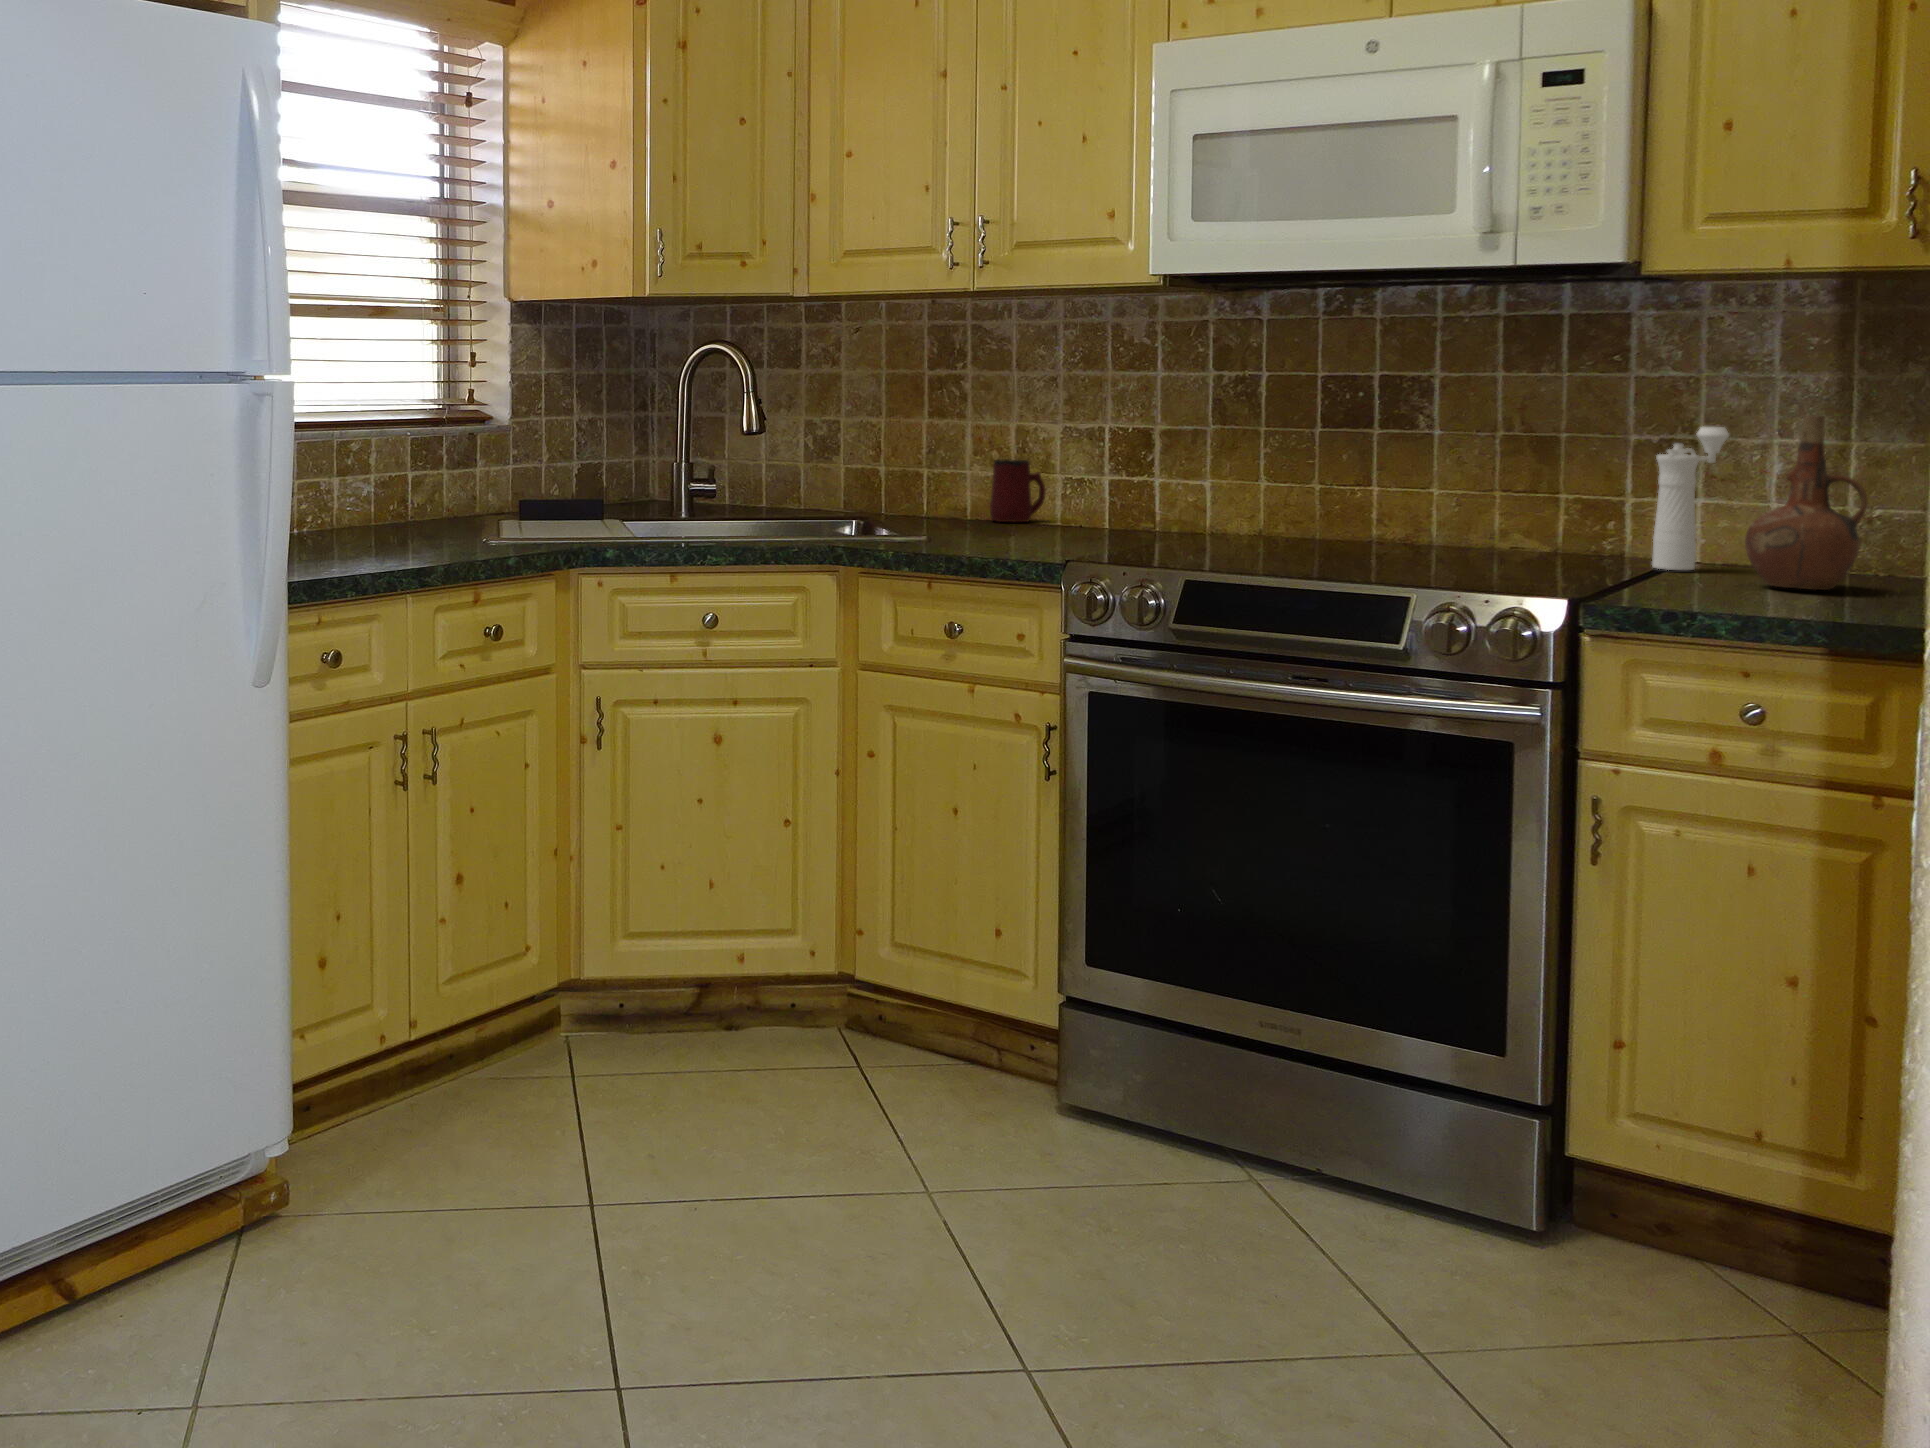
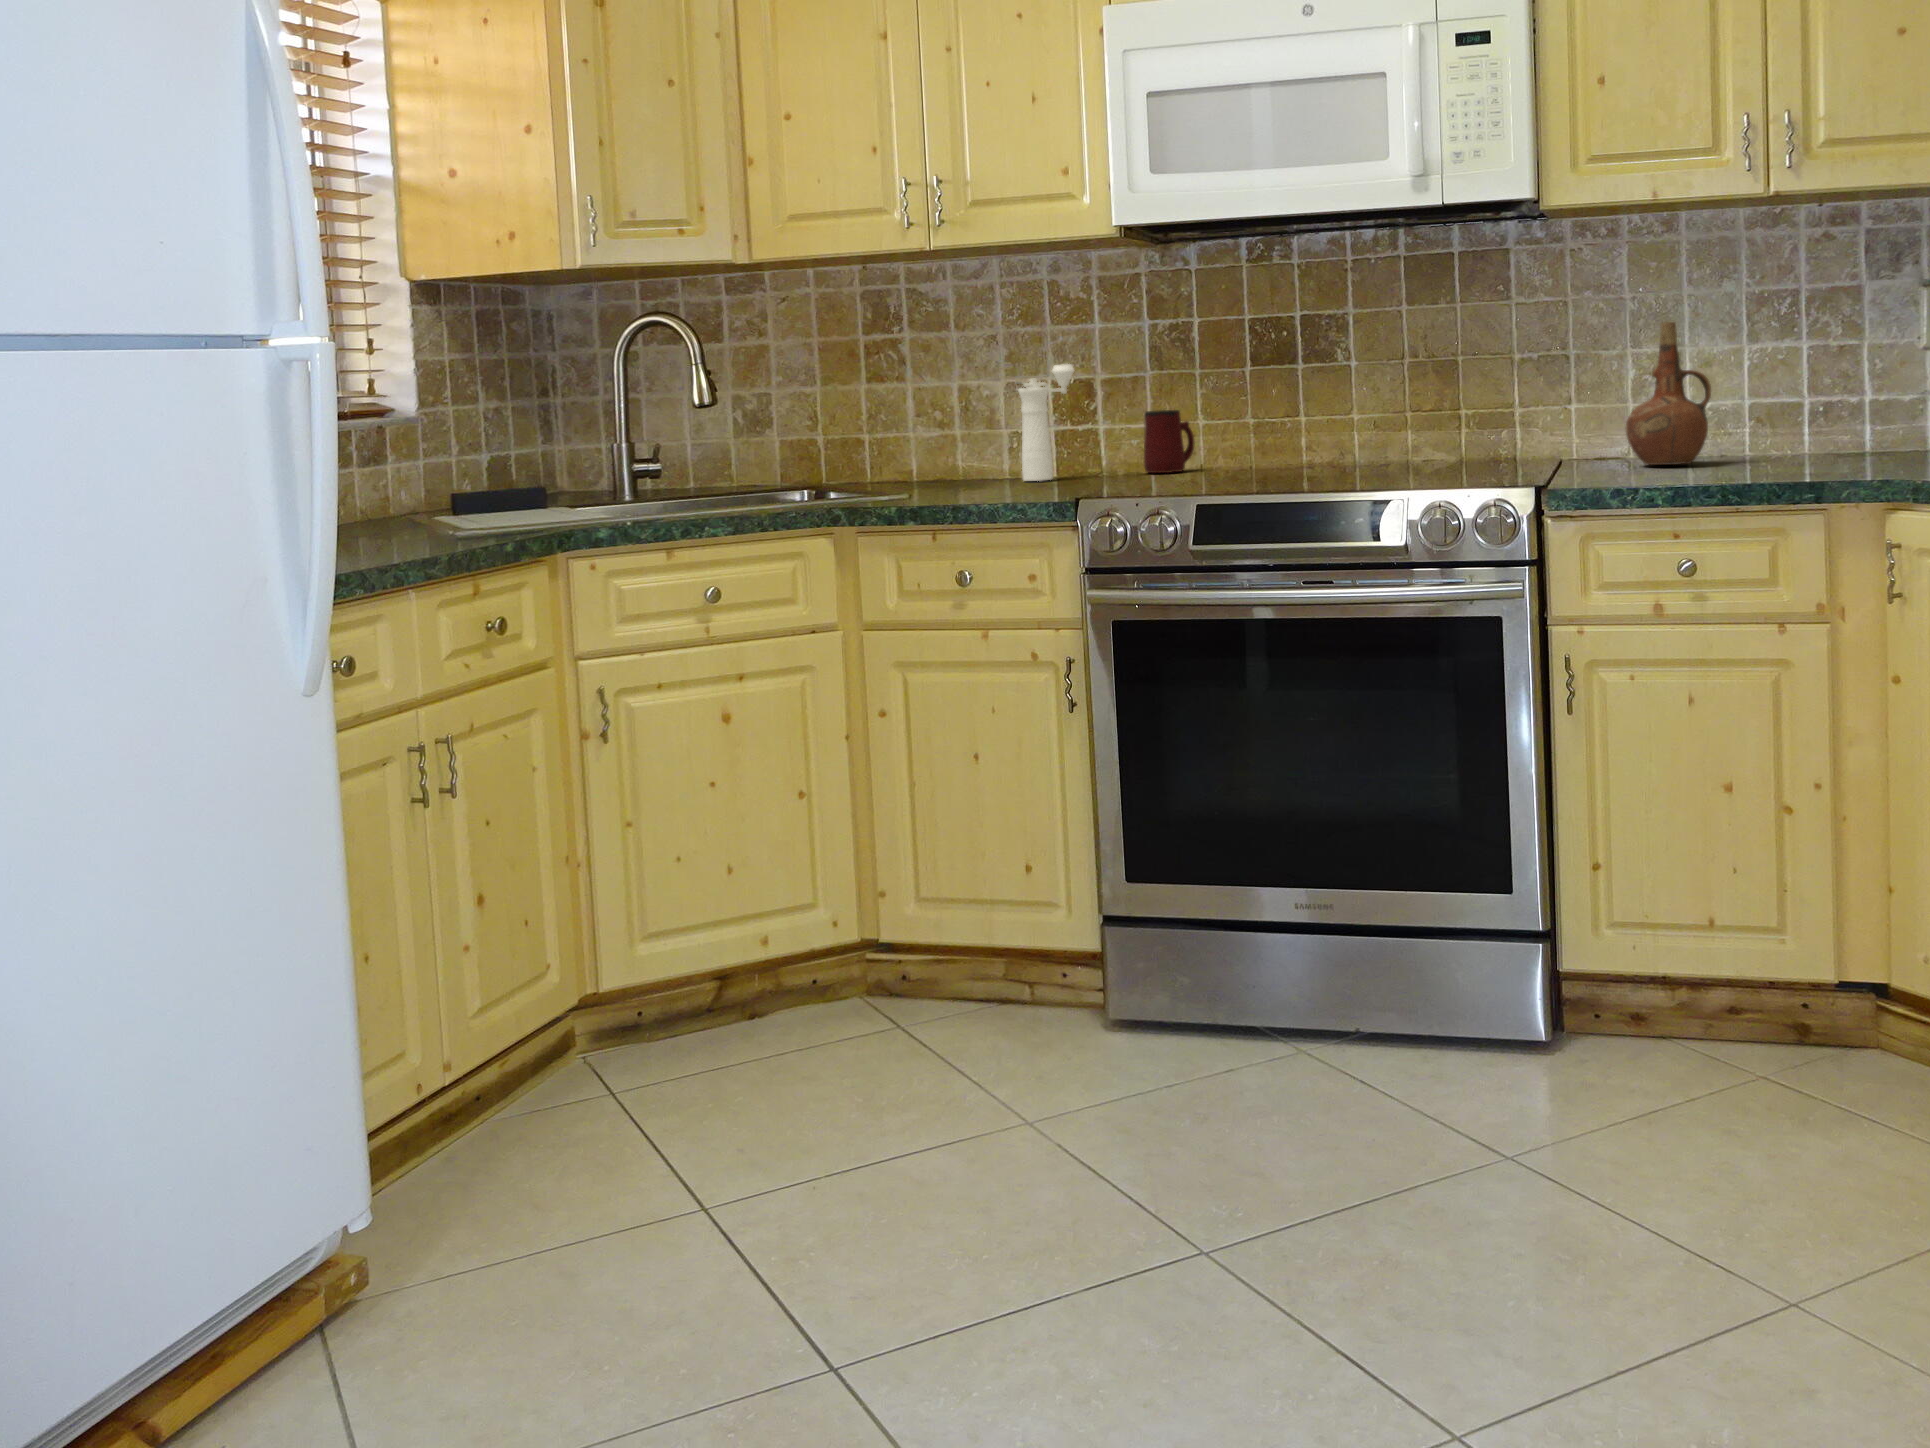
pepper mill: present [1652,427,1729,570] -> present [1018,364,1074,481]
mug: present [990,460,1046,522] -> present [1144,410,1195,473]

